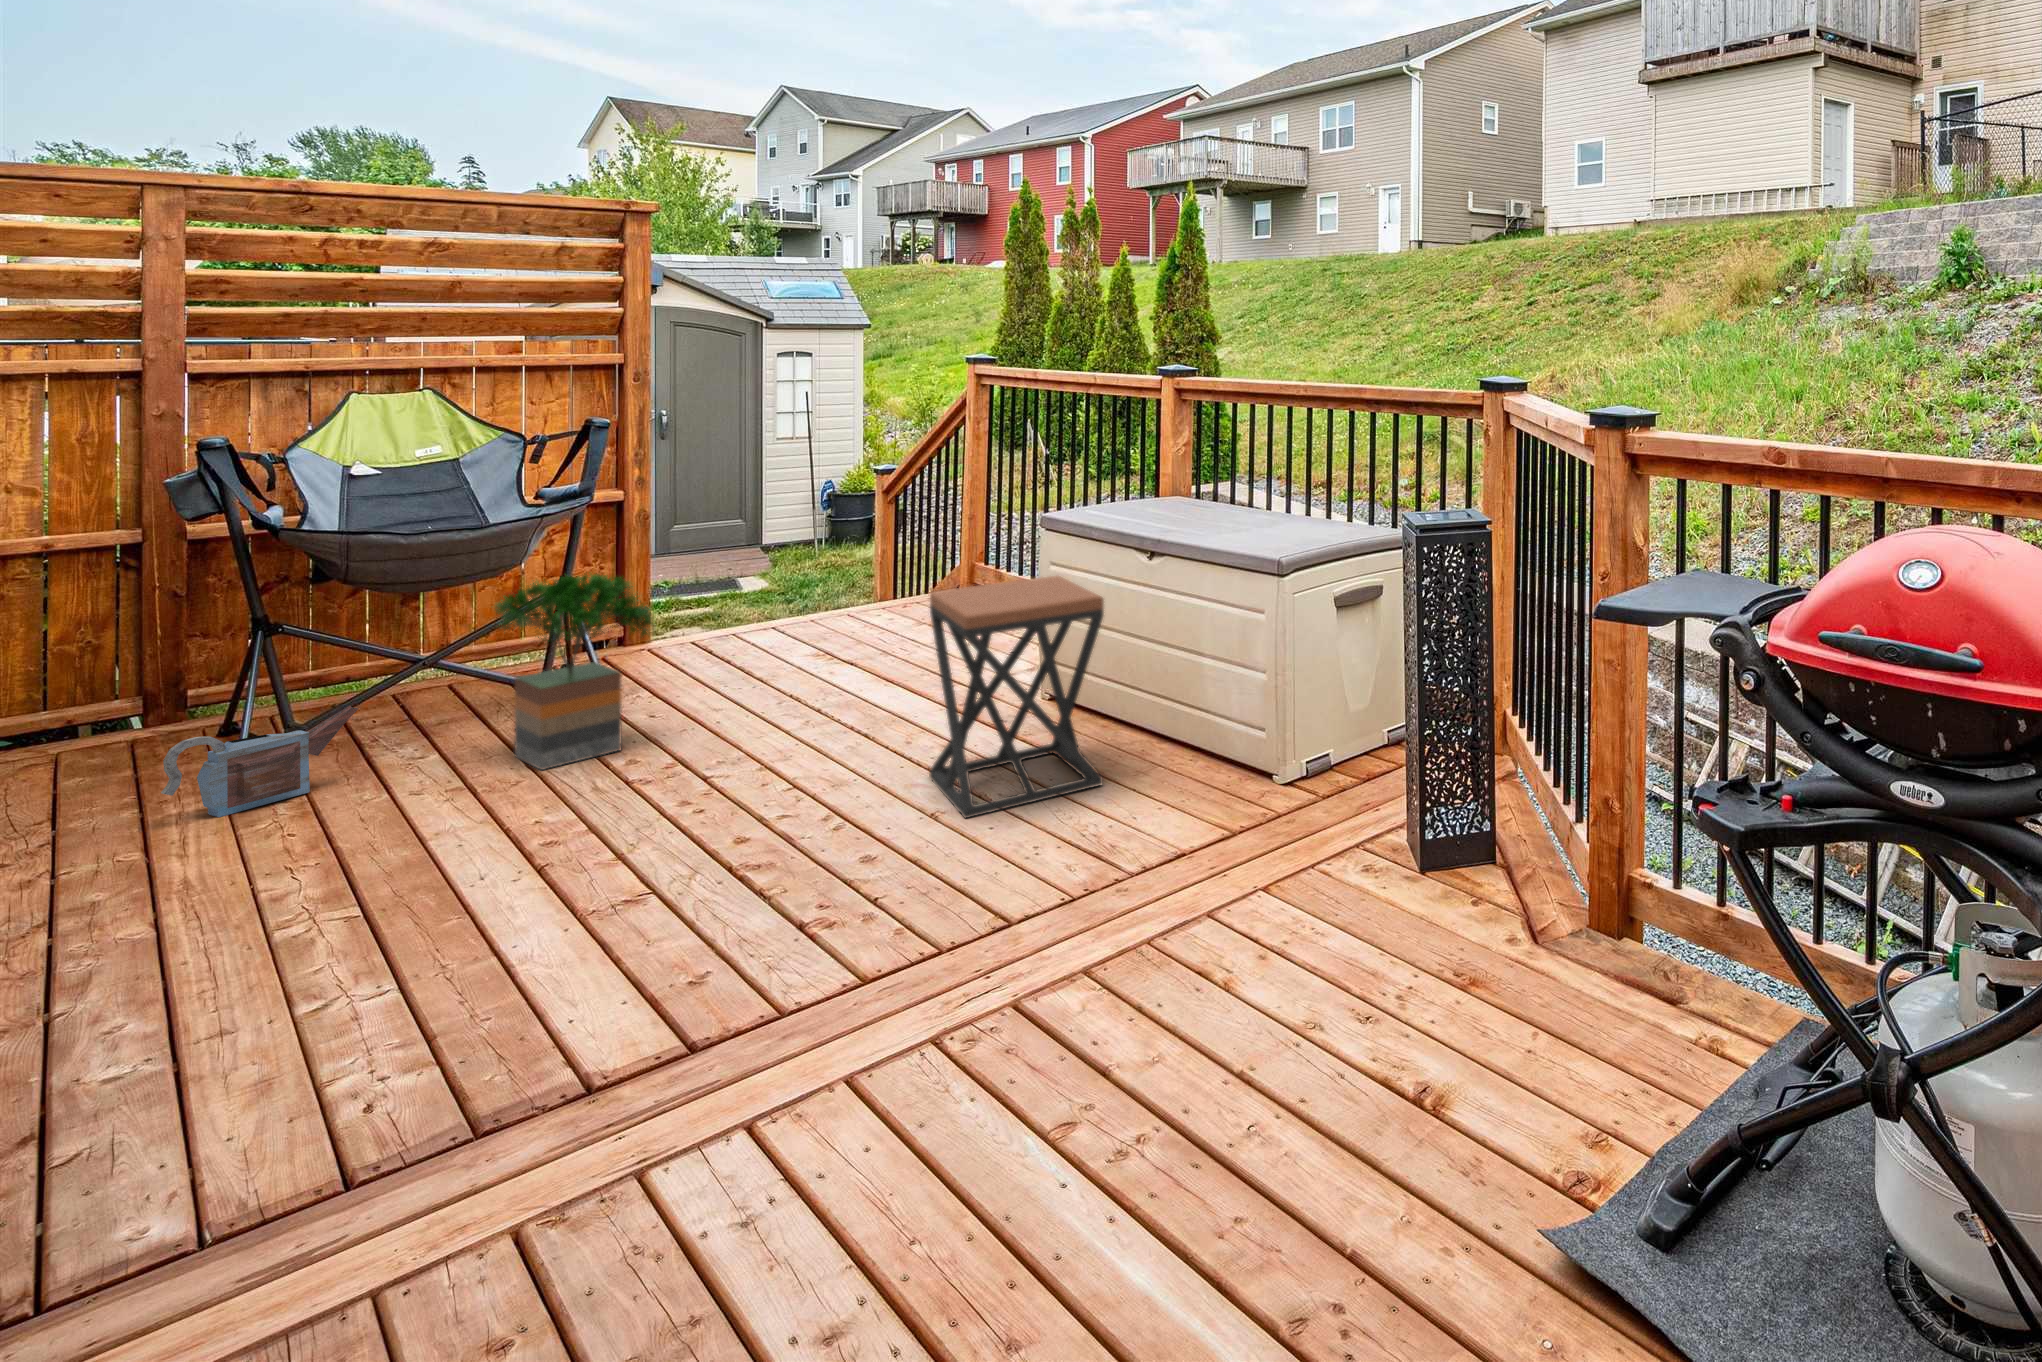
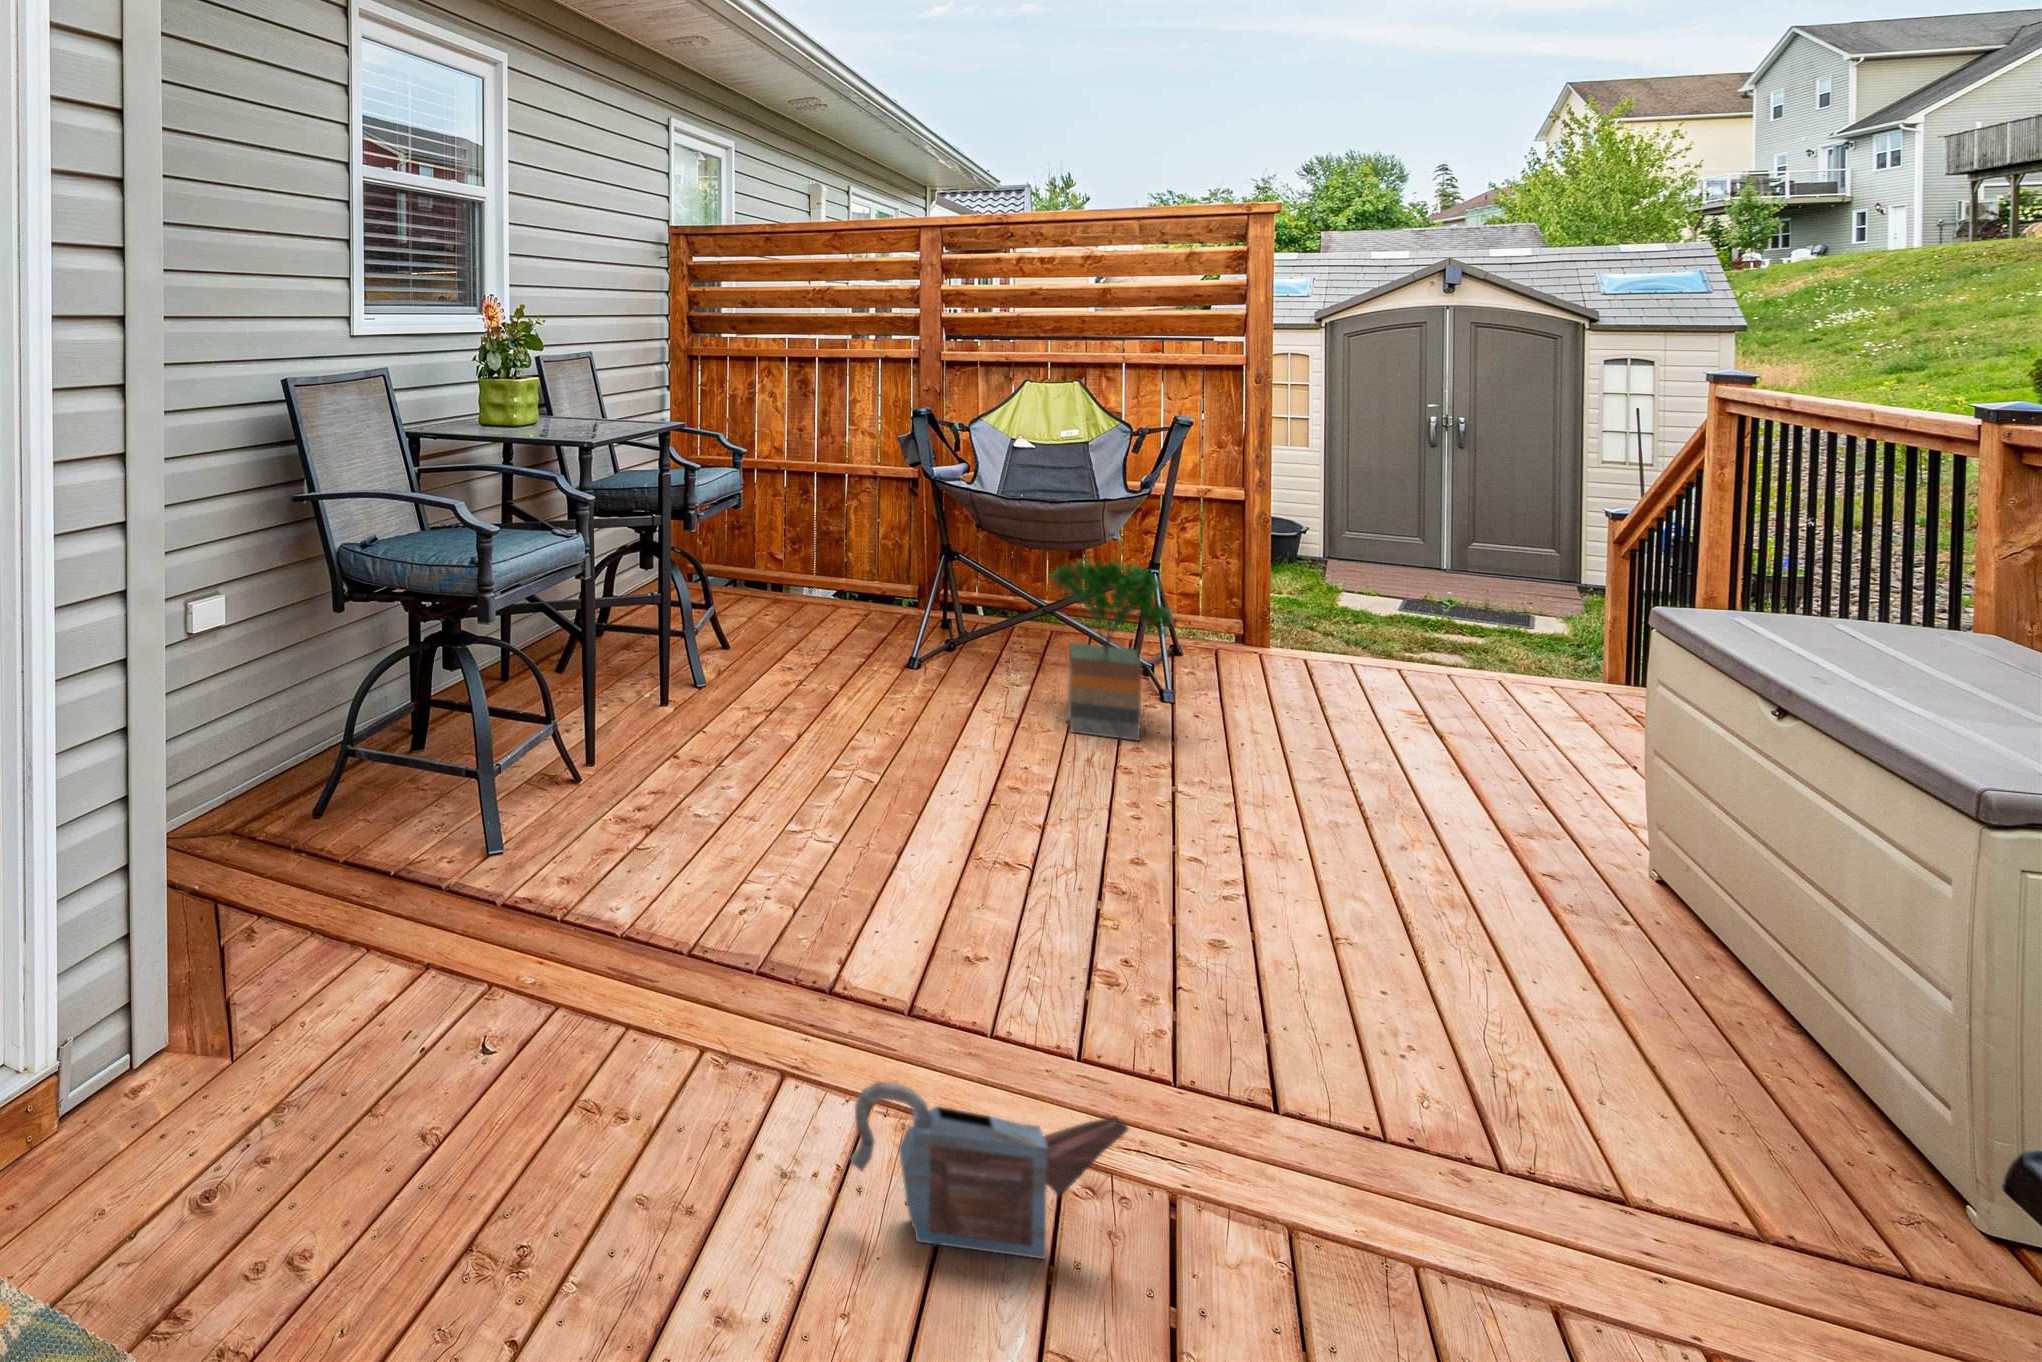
stool: present [929,576,1104,818] -> none [1366,669,1613,1036]
watering can: present [161,705,358,817] -> present [851,1082,1128,1259]

